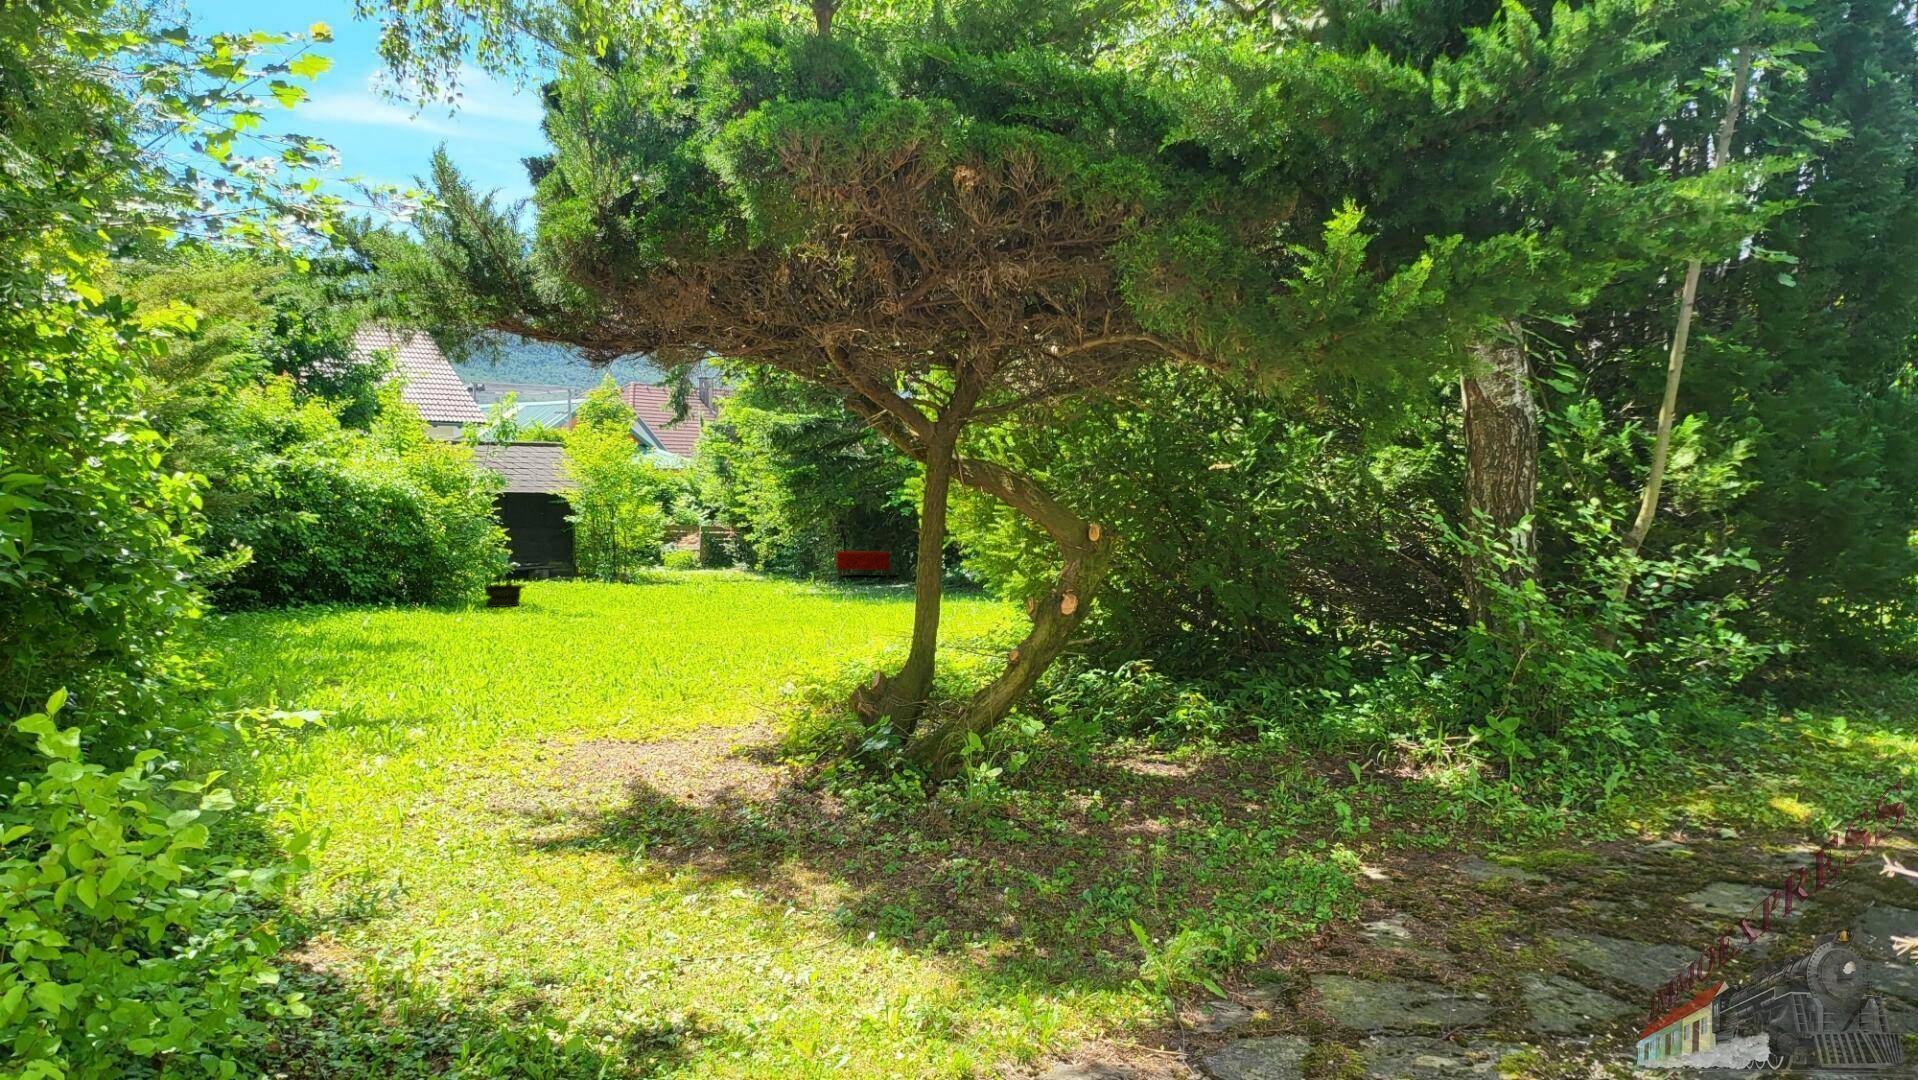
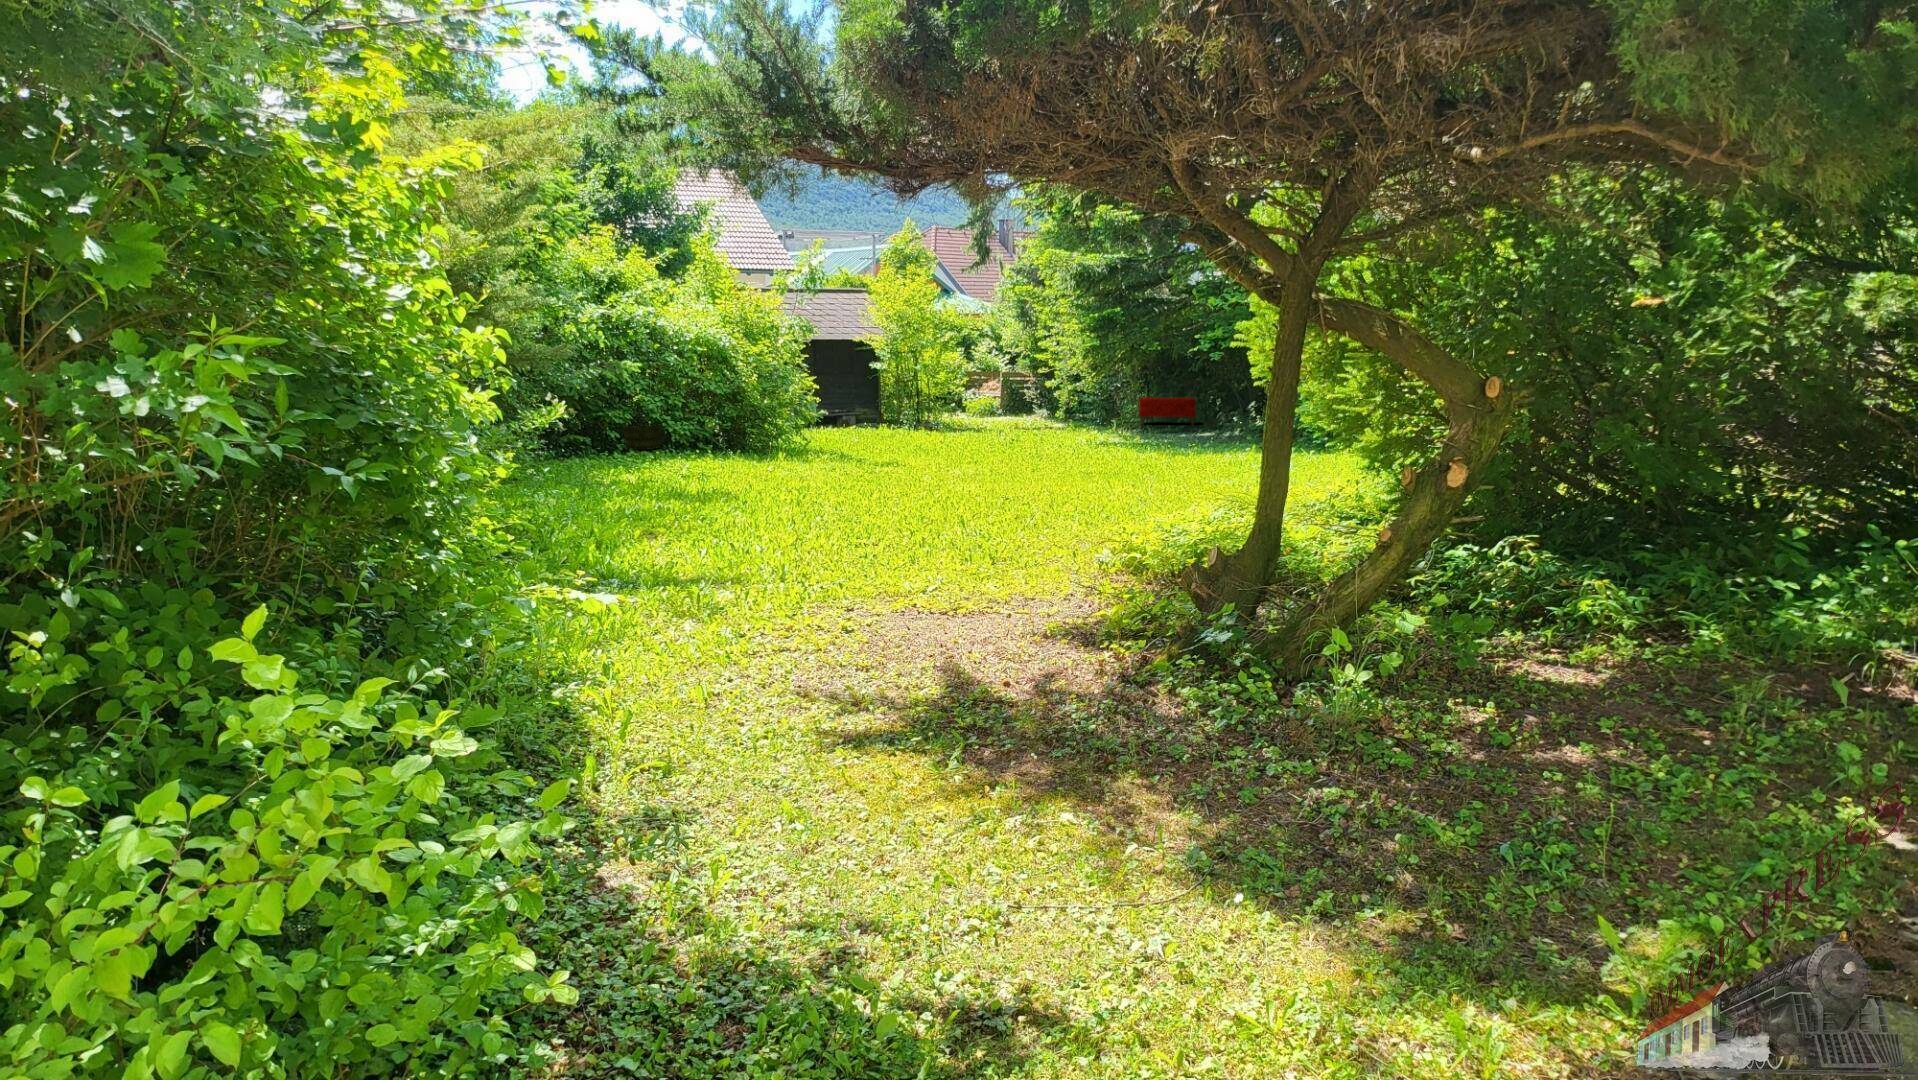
bucket: present [484,582,525,607] -> present [623,425,662,450]

